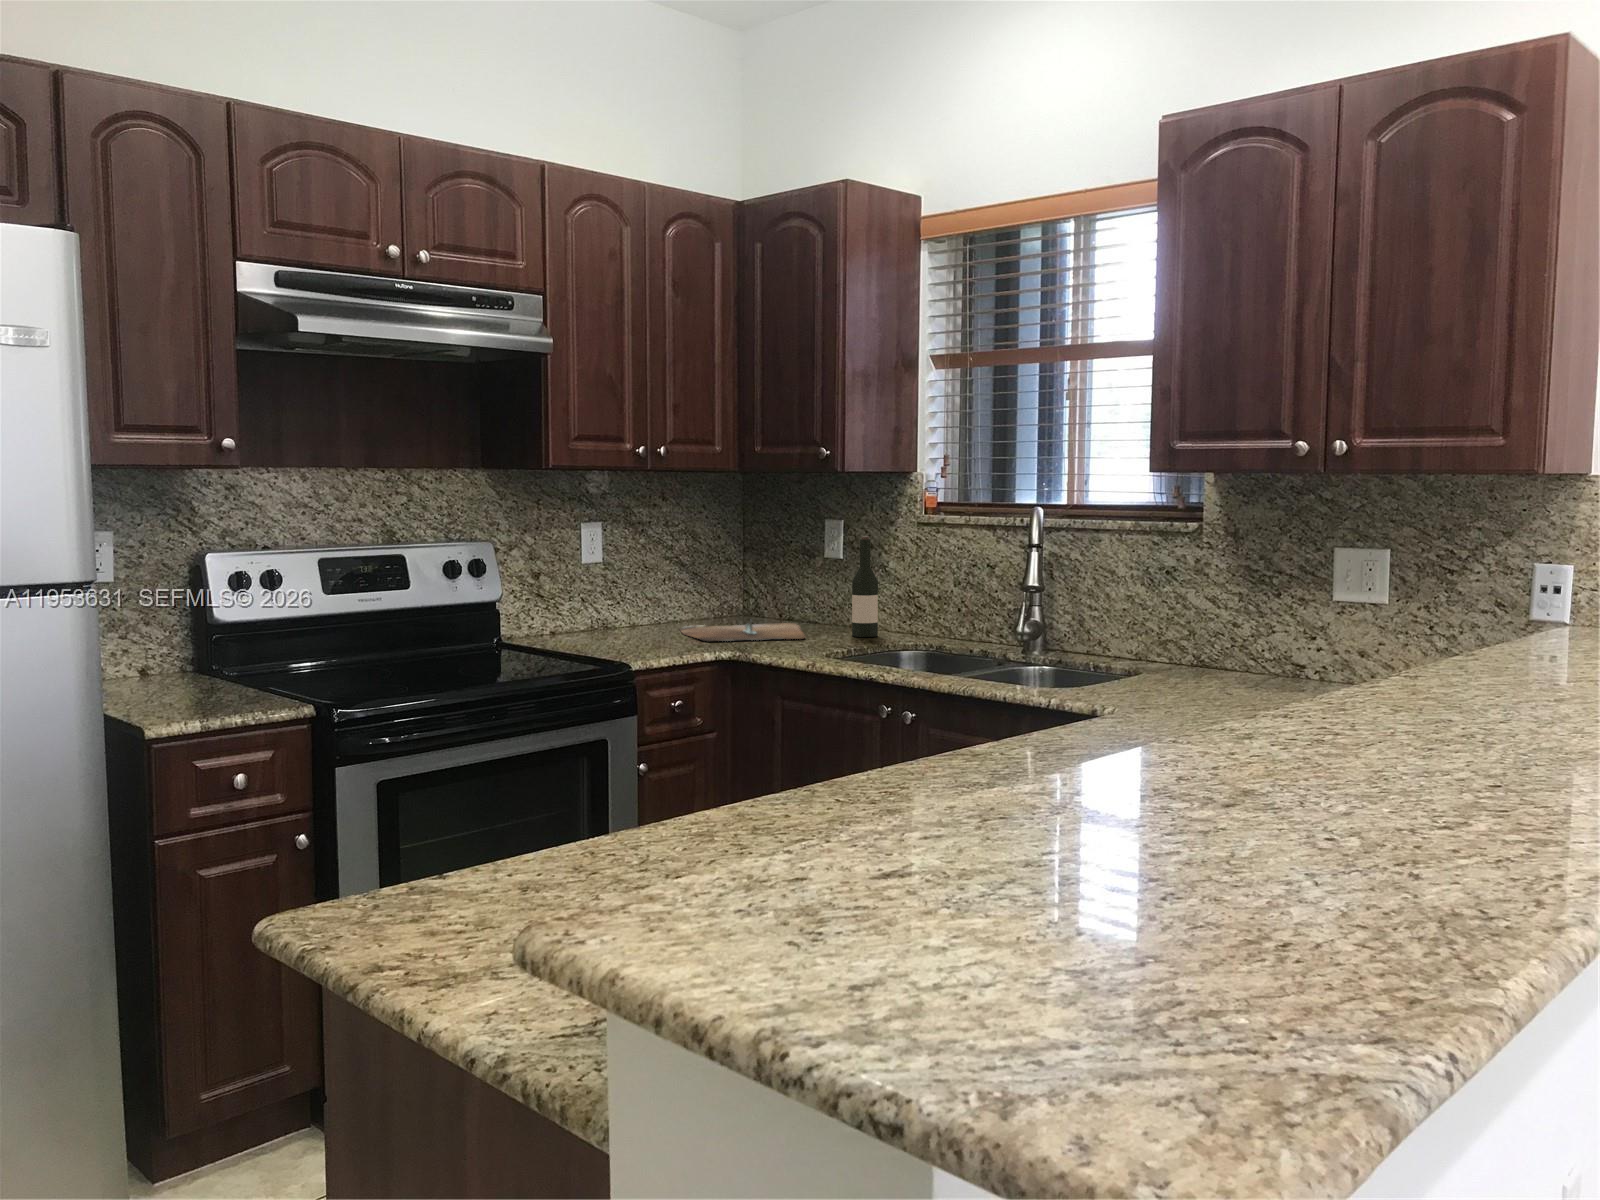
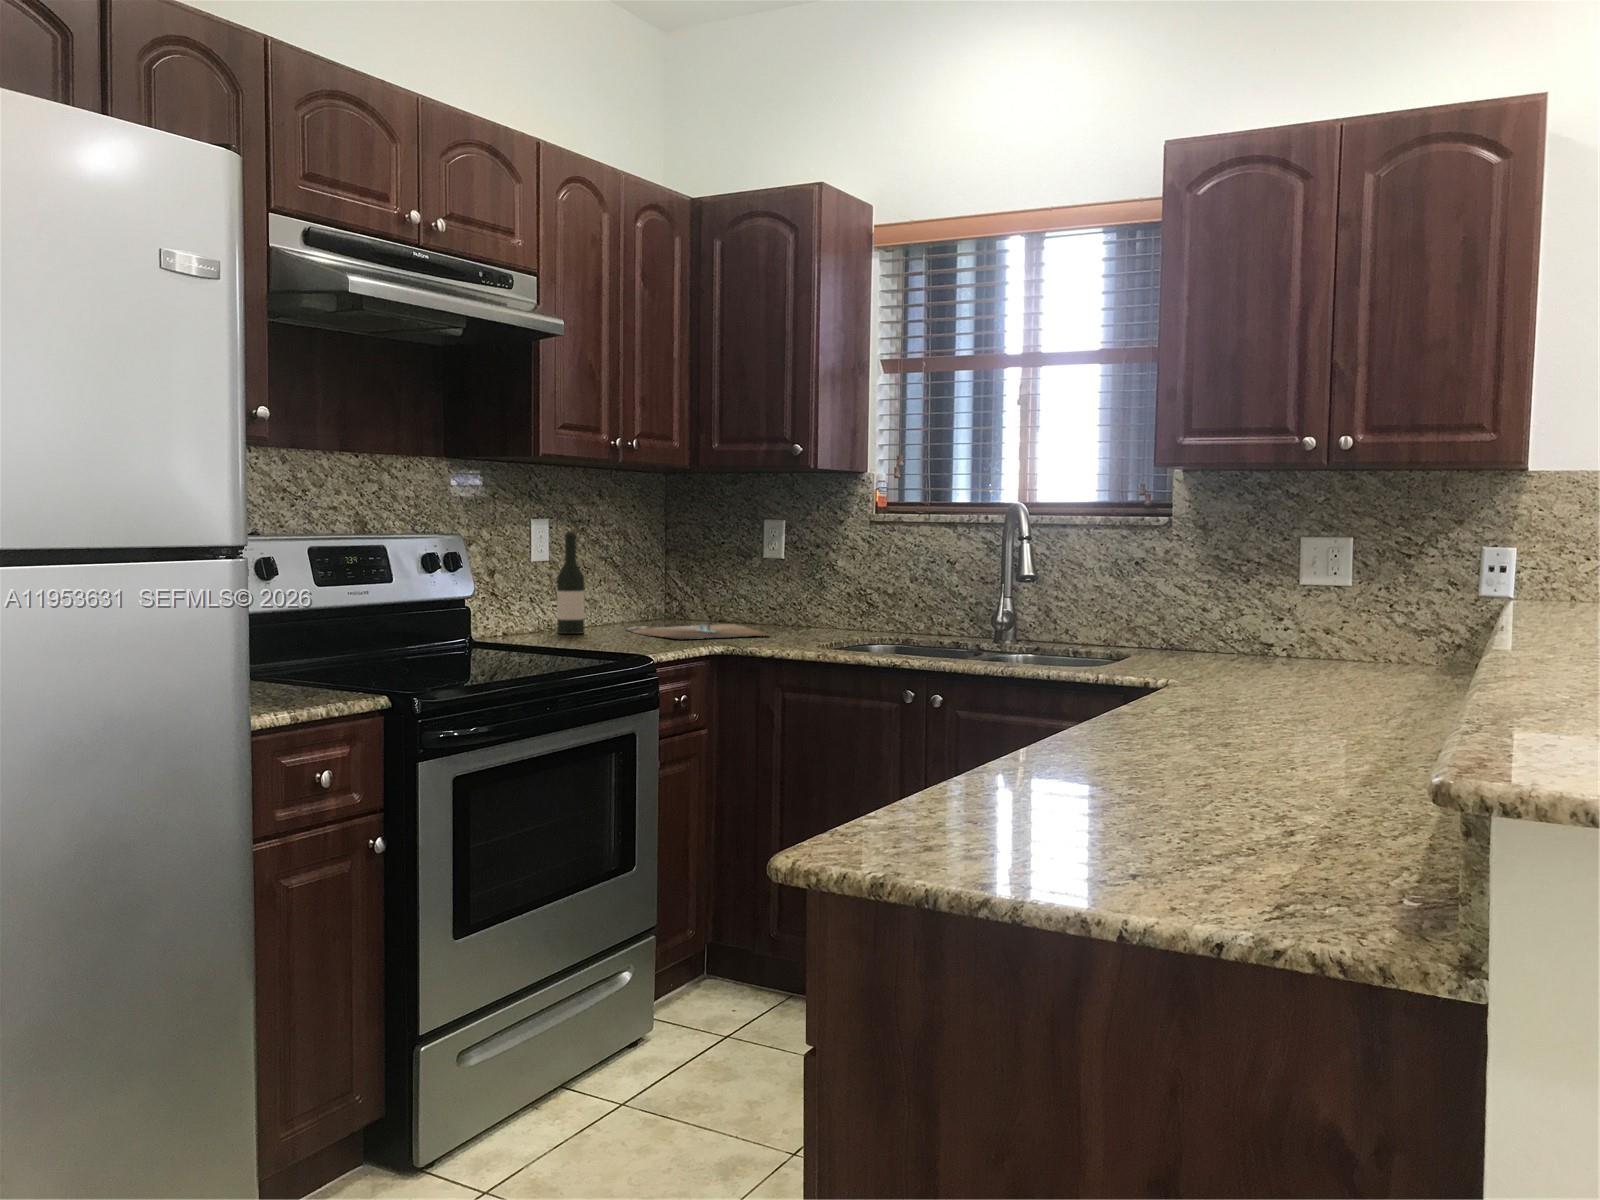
wine bottle: present [852,536,878,637] -> present [557,531,585,634]

